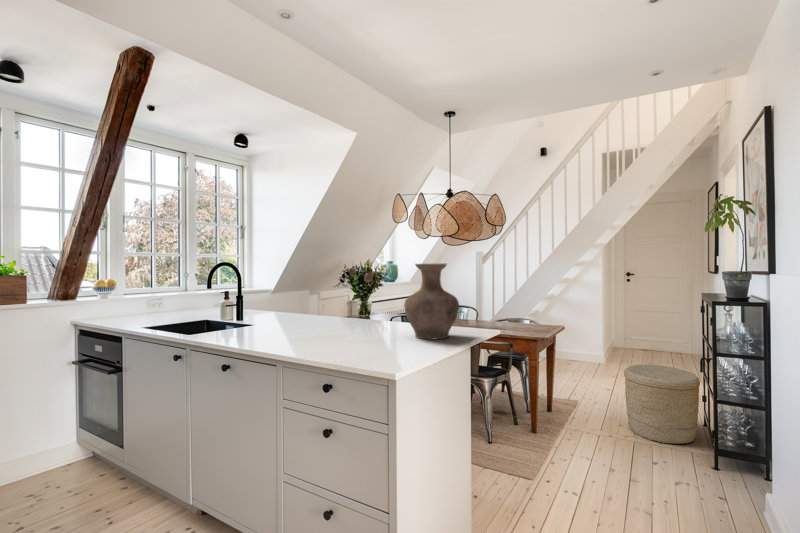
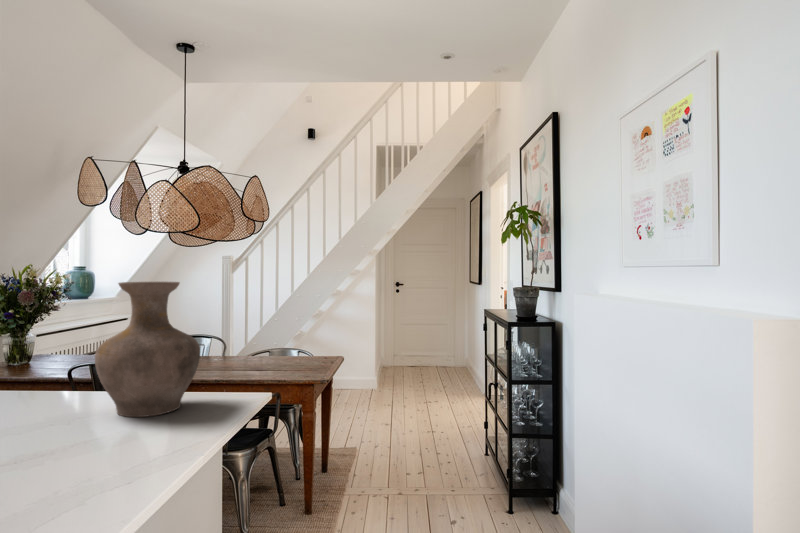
woven basket: present [624,365,700,444] -> none [415,399,492,494]

